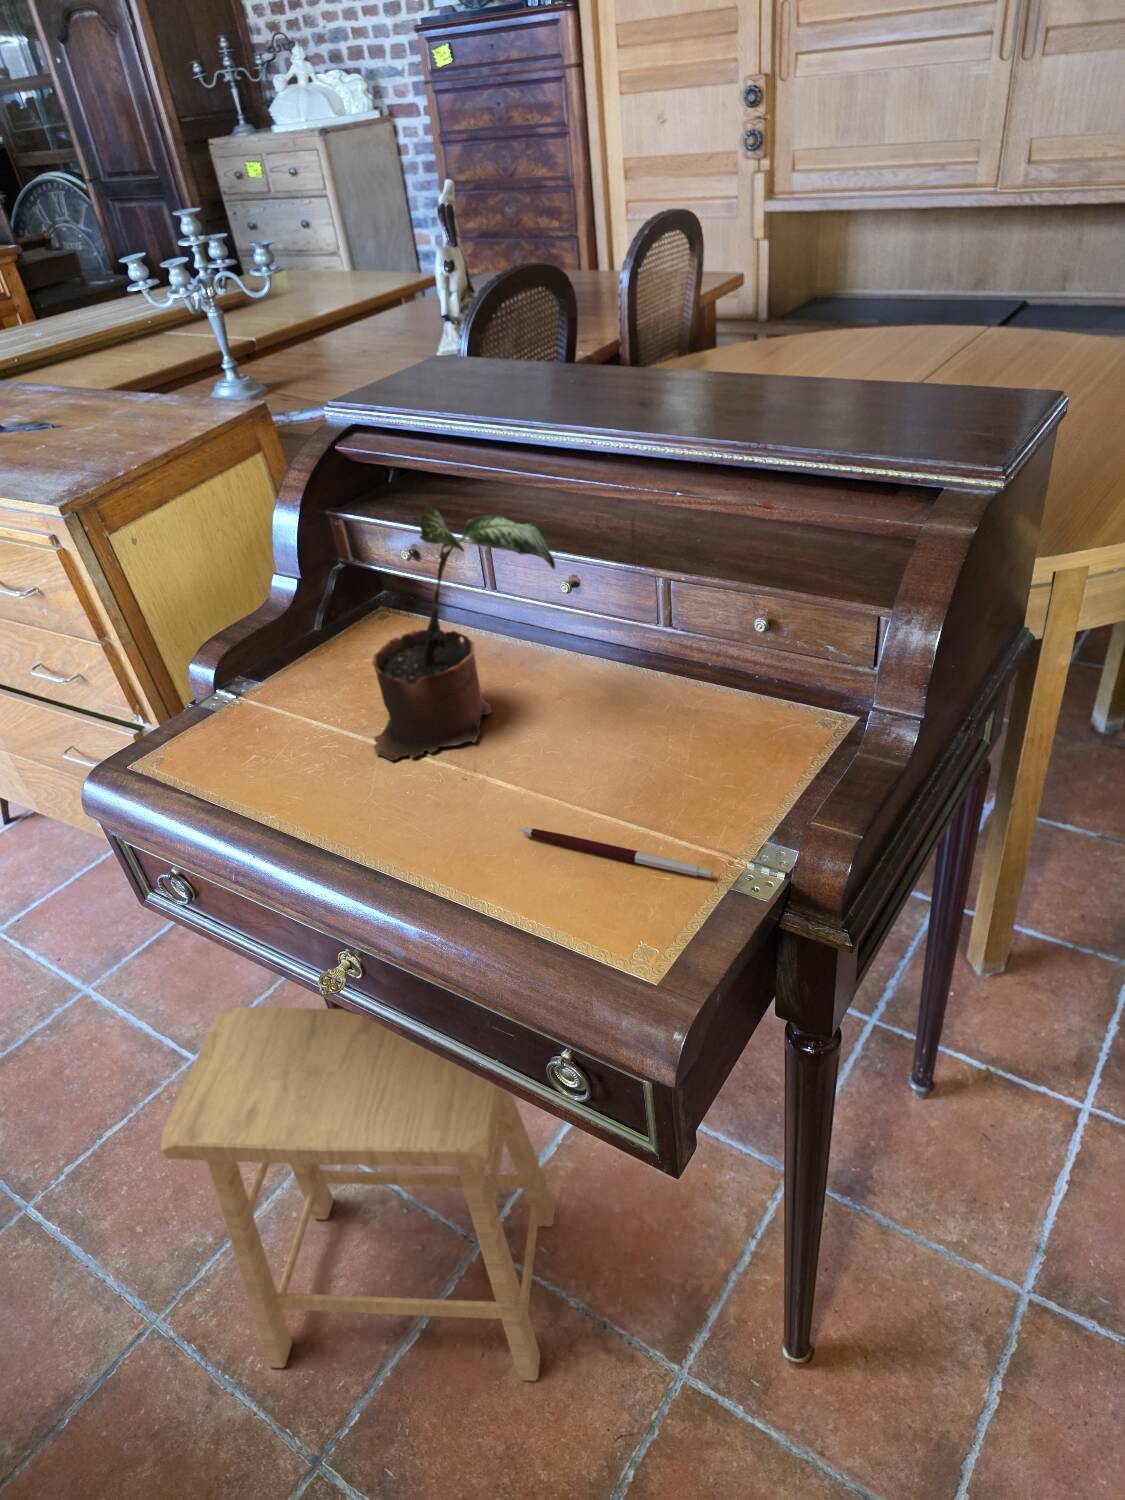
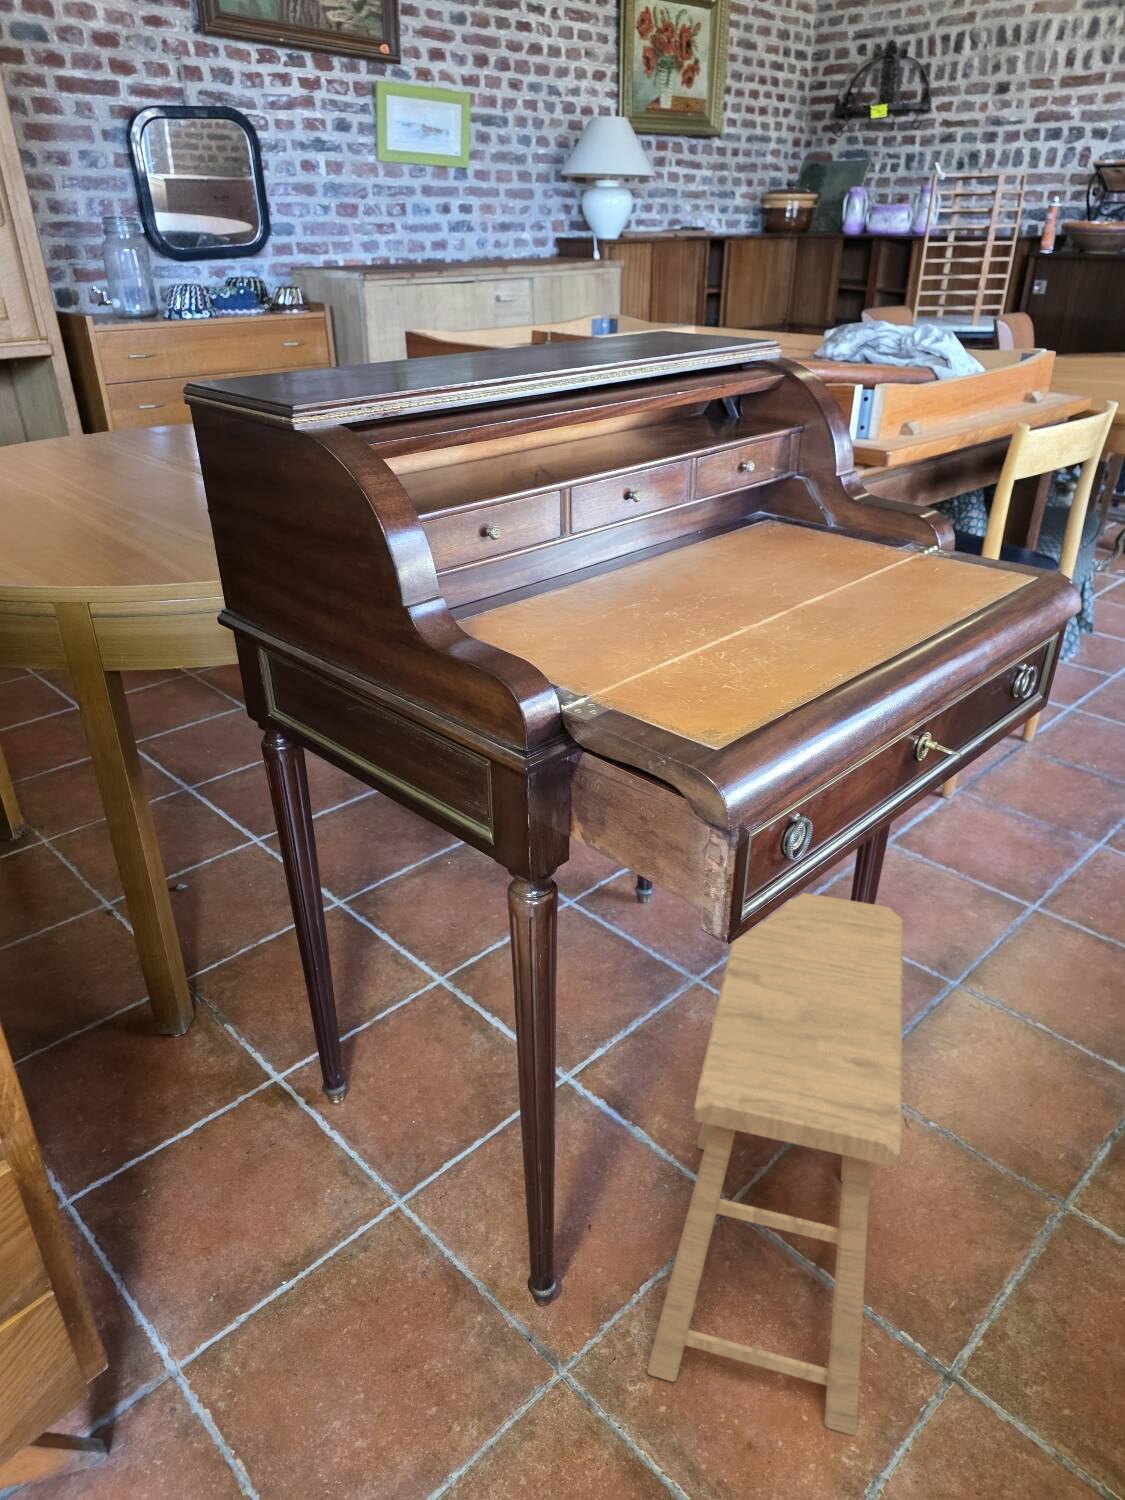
potted plant: present [373,507,555,760] -> none [629,367,798,650]
pen: present [518,827,713,878] -> none [873,560,932,604]

